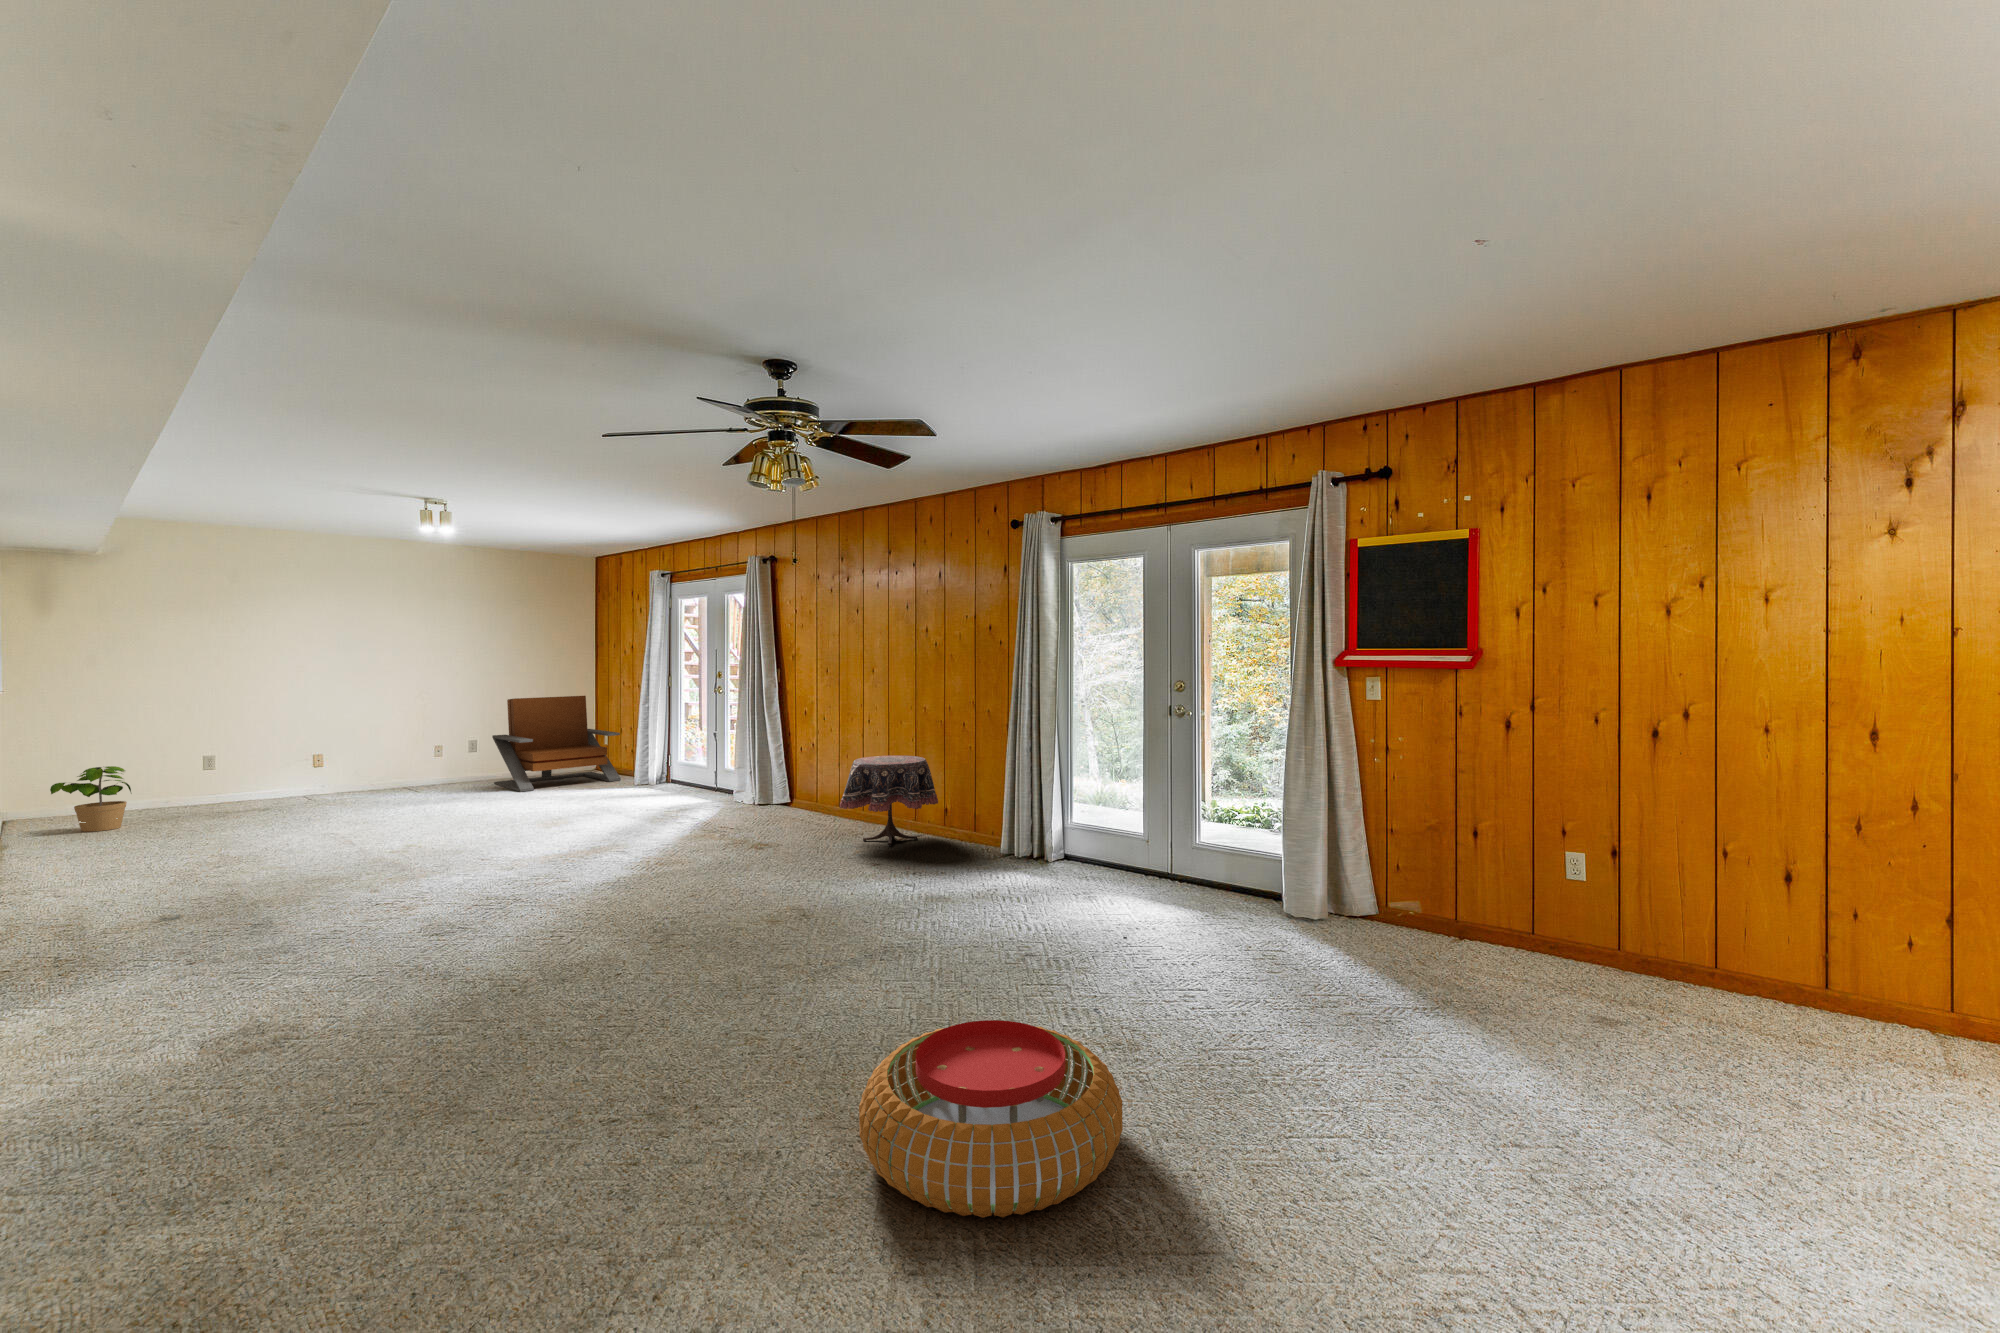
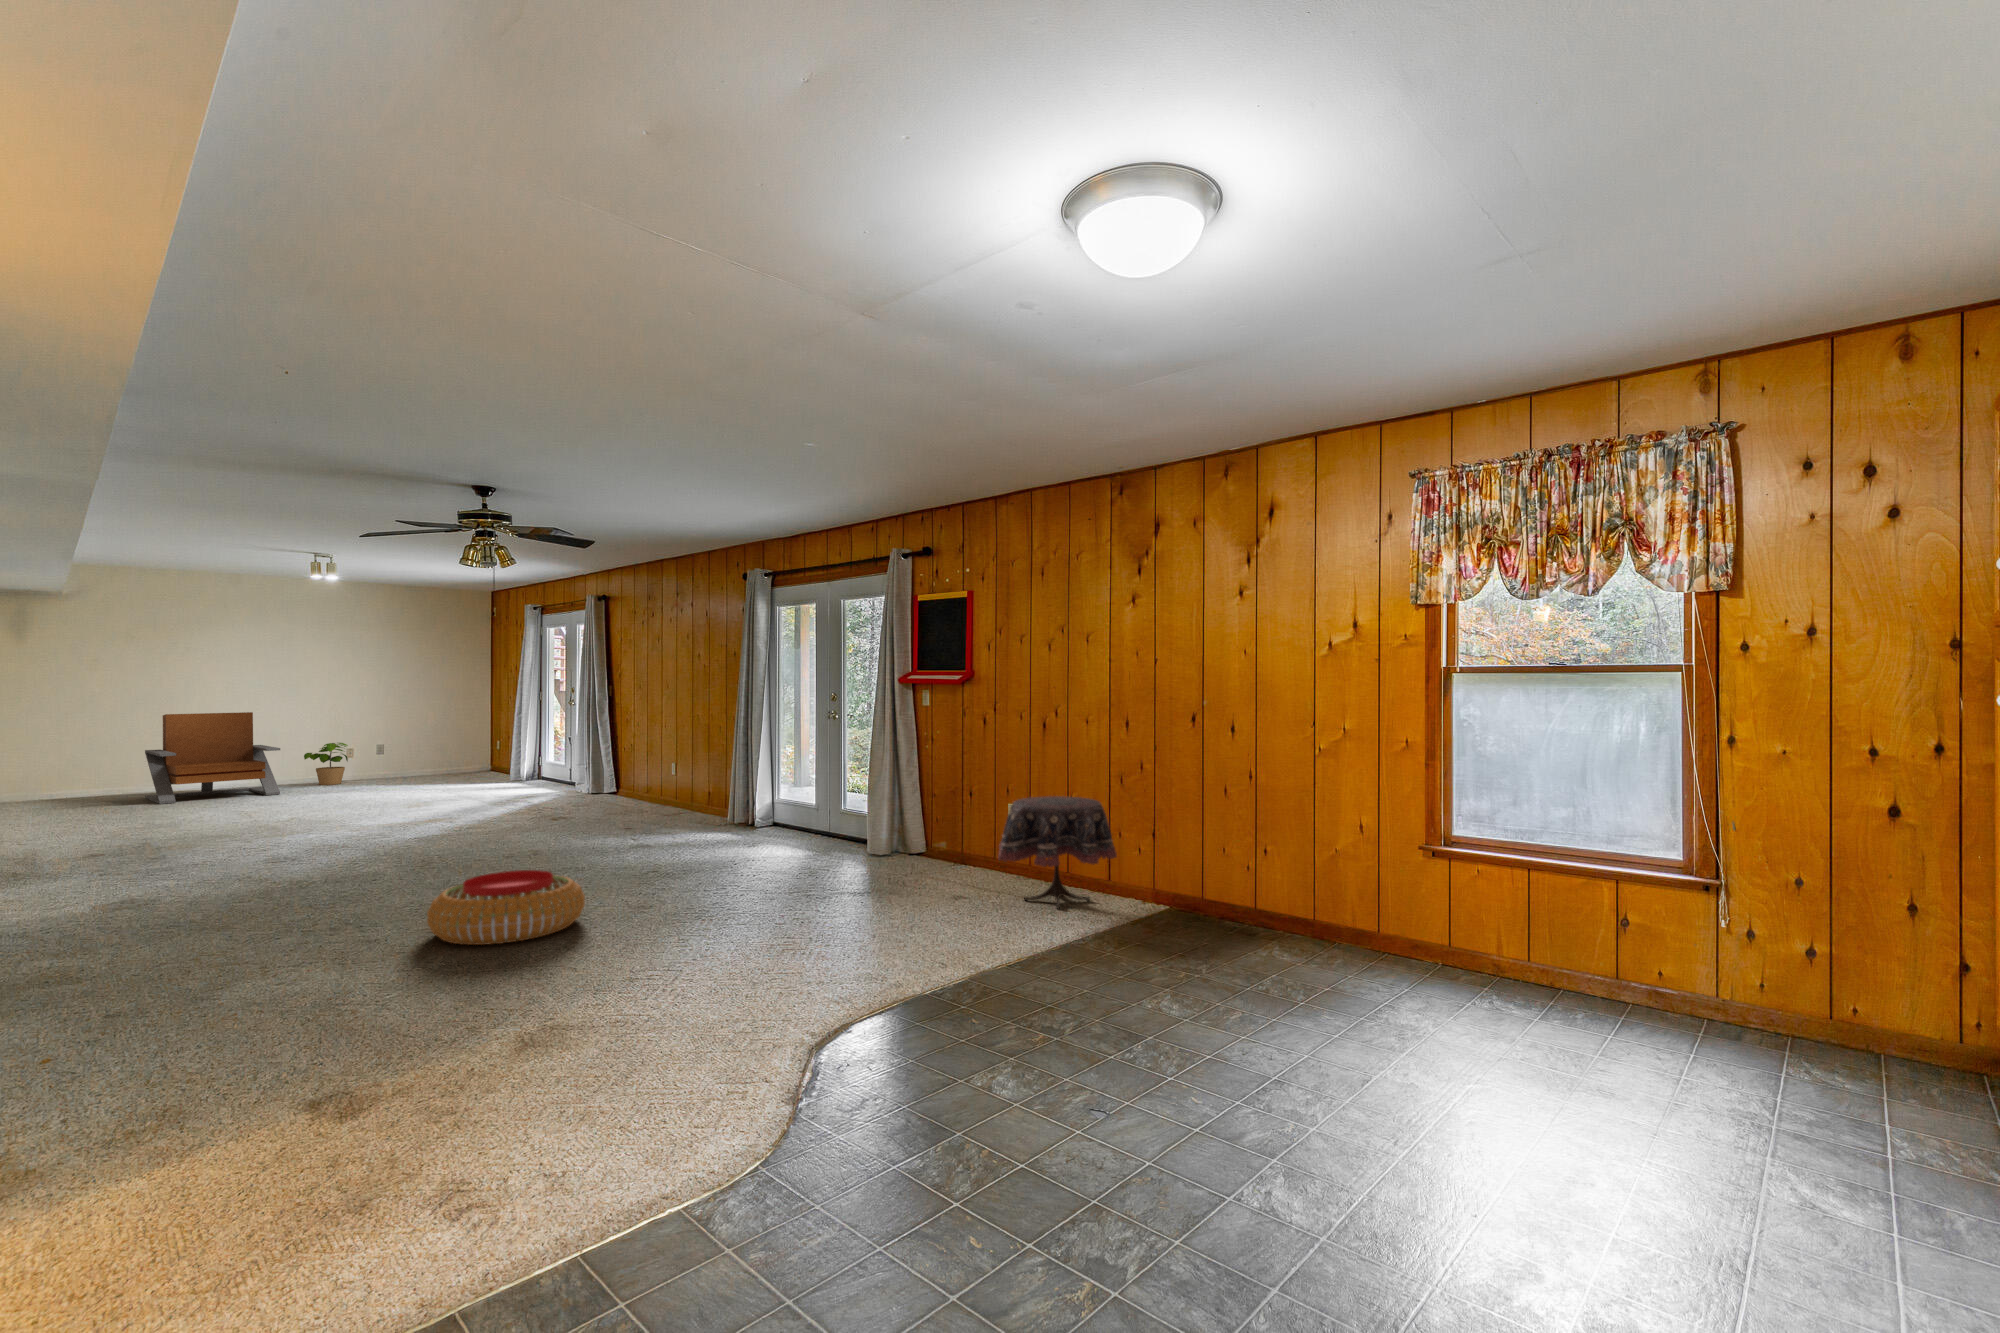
lounge chair: present [492,696,621,792] -> present [145,712,280,804]
side table: present [840,755,938,846] -> present [998,796,1117,909]
potted plant: present [50,766,131,832] -> present [304,743,348,785]

